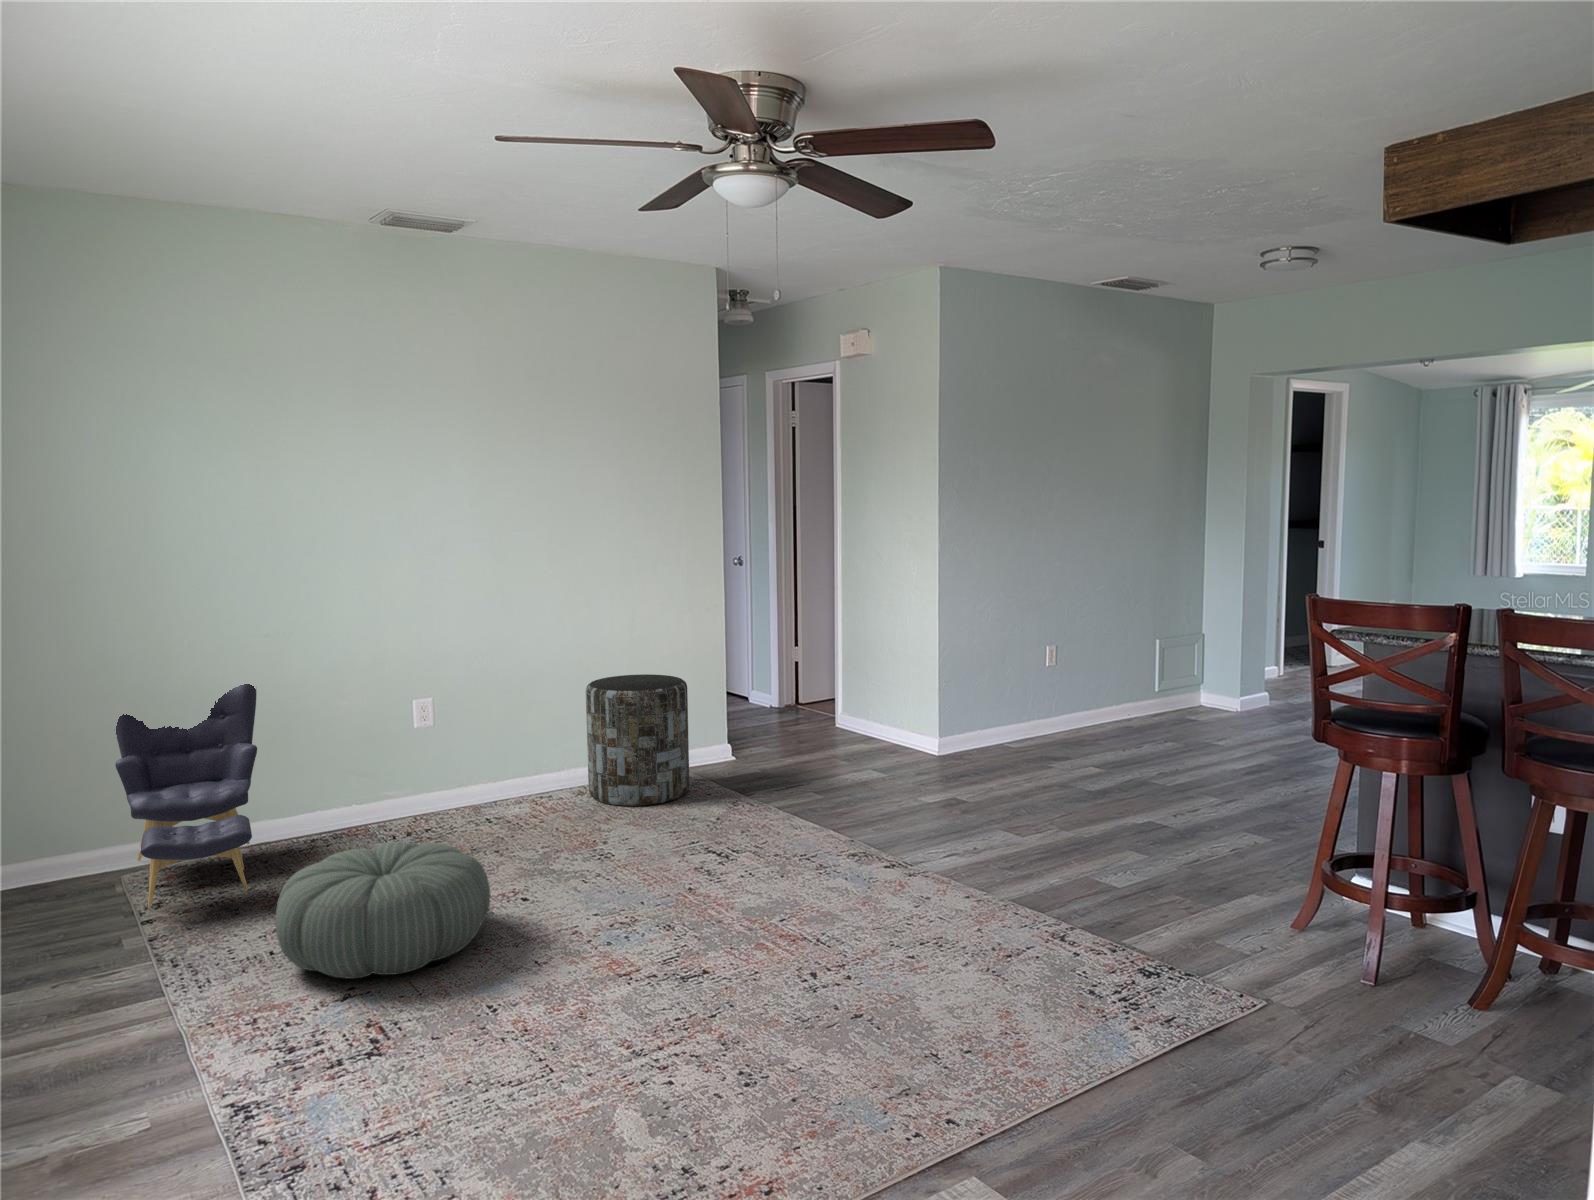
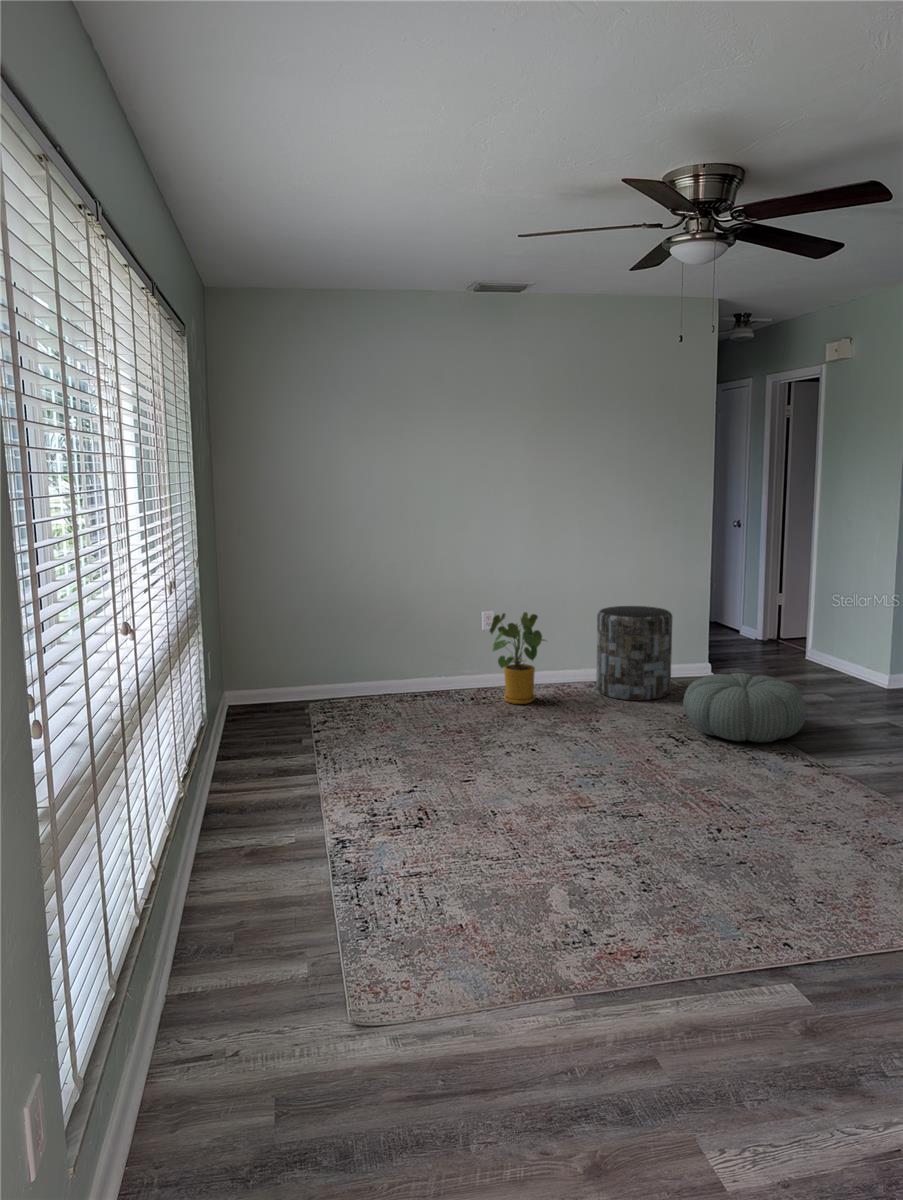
armchair: present [115,684,257,907] -> none [306,592,386,724]
house plant: none [429,694,526,831] -> present [490,612,545,704]
pouf: present [276,842,490,979] -> present [683,673,806,742]

